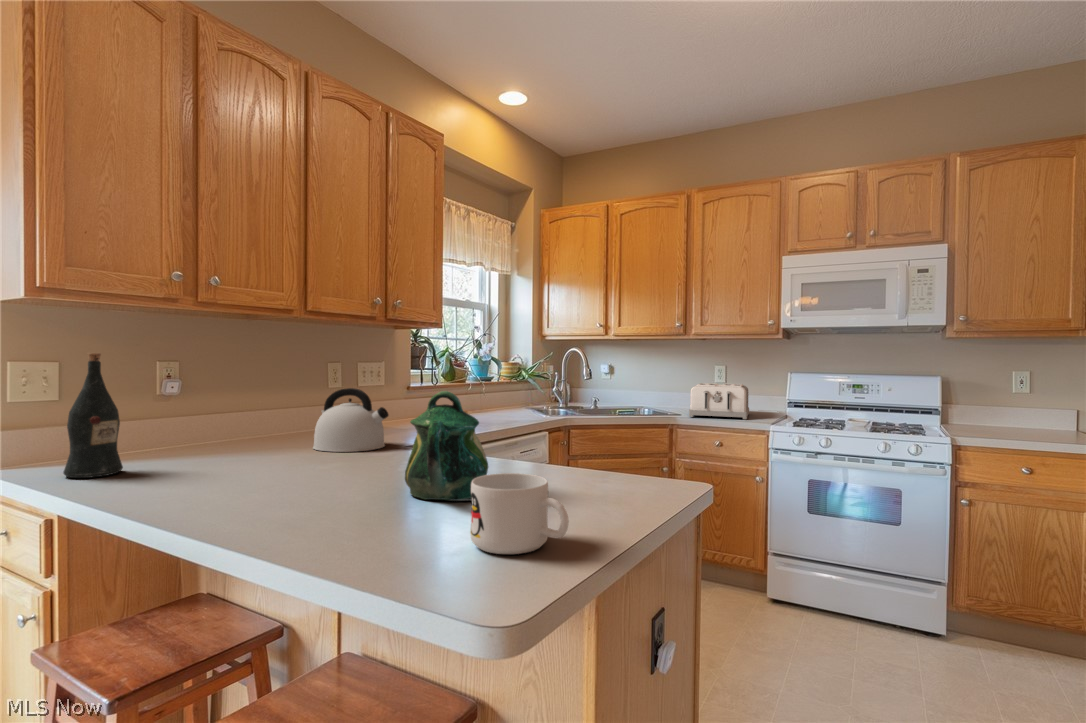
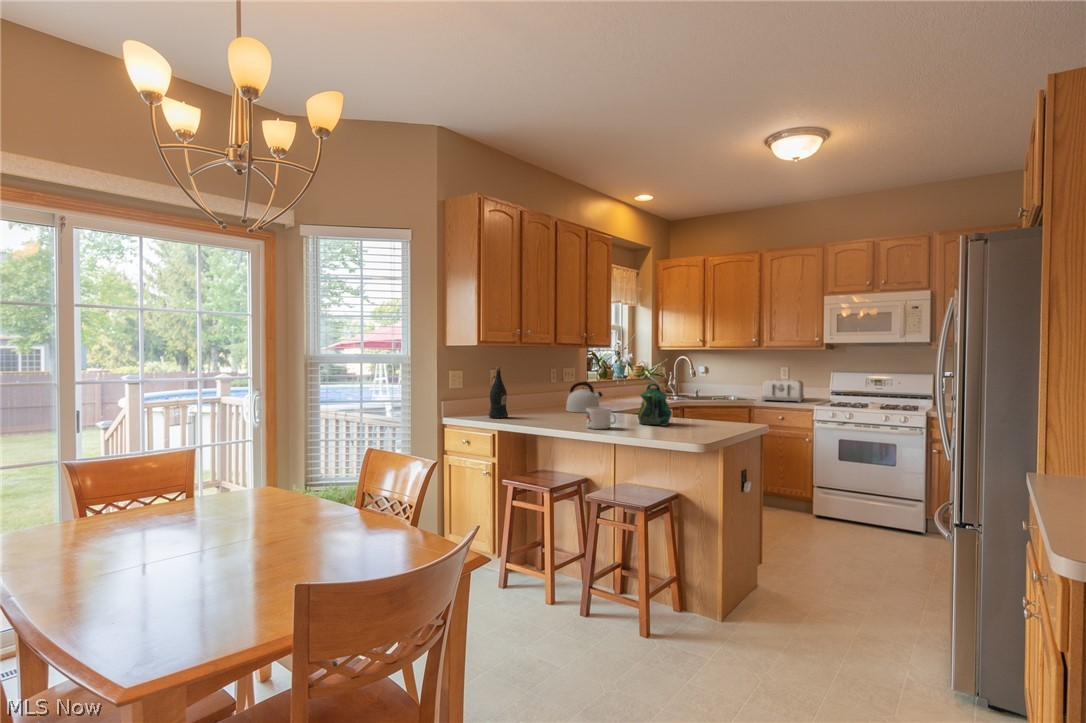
mug: present [470,473,569,554] -> present [586,407,616,429]

